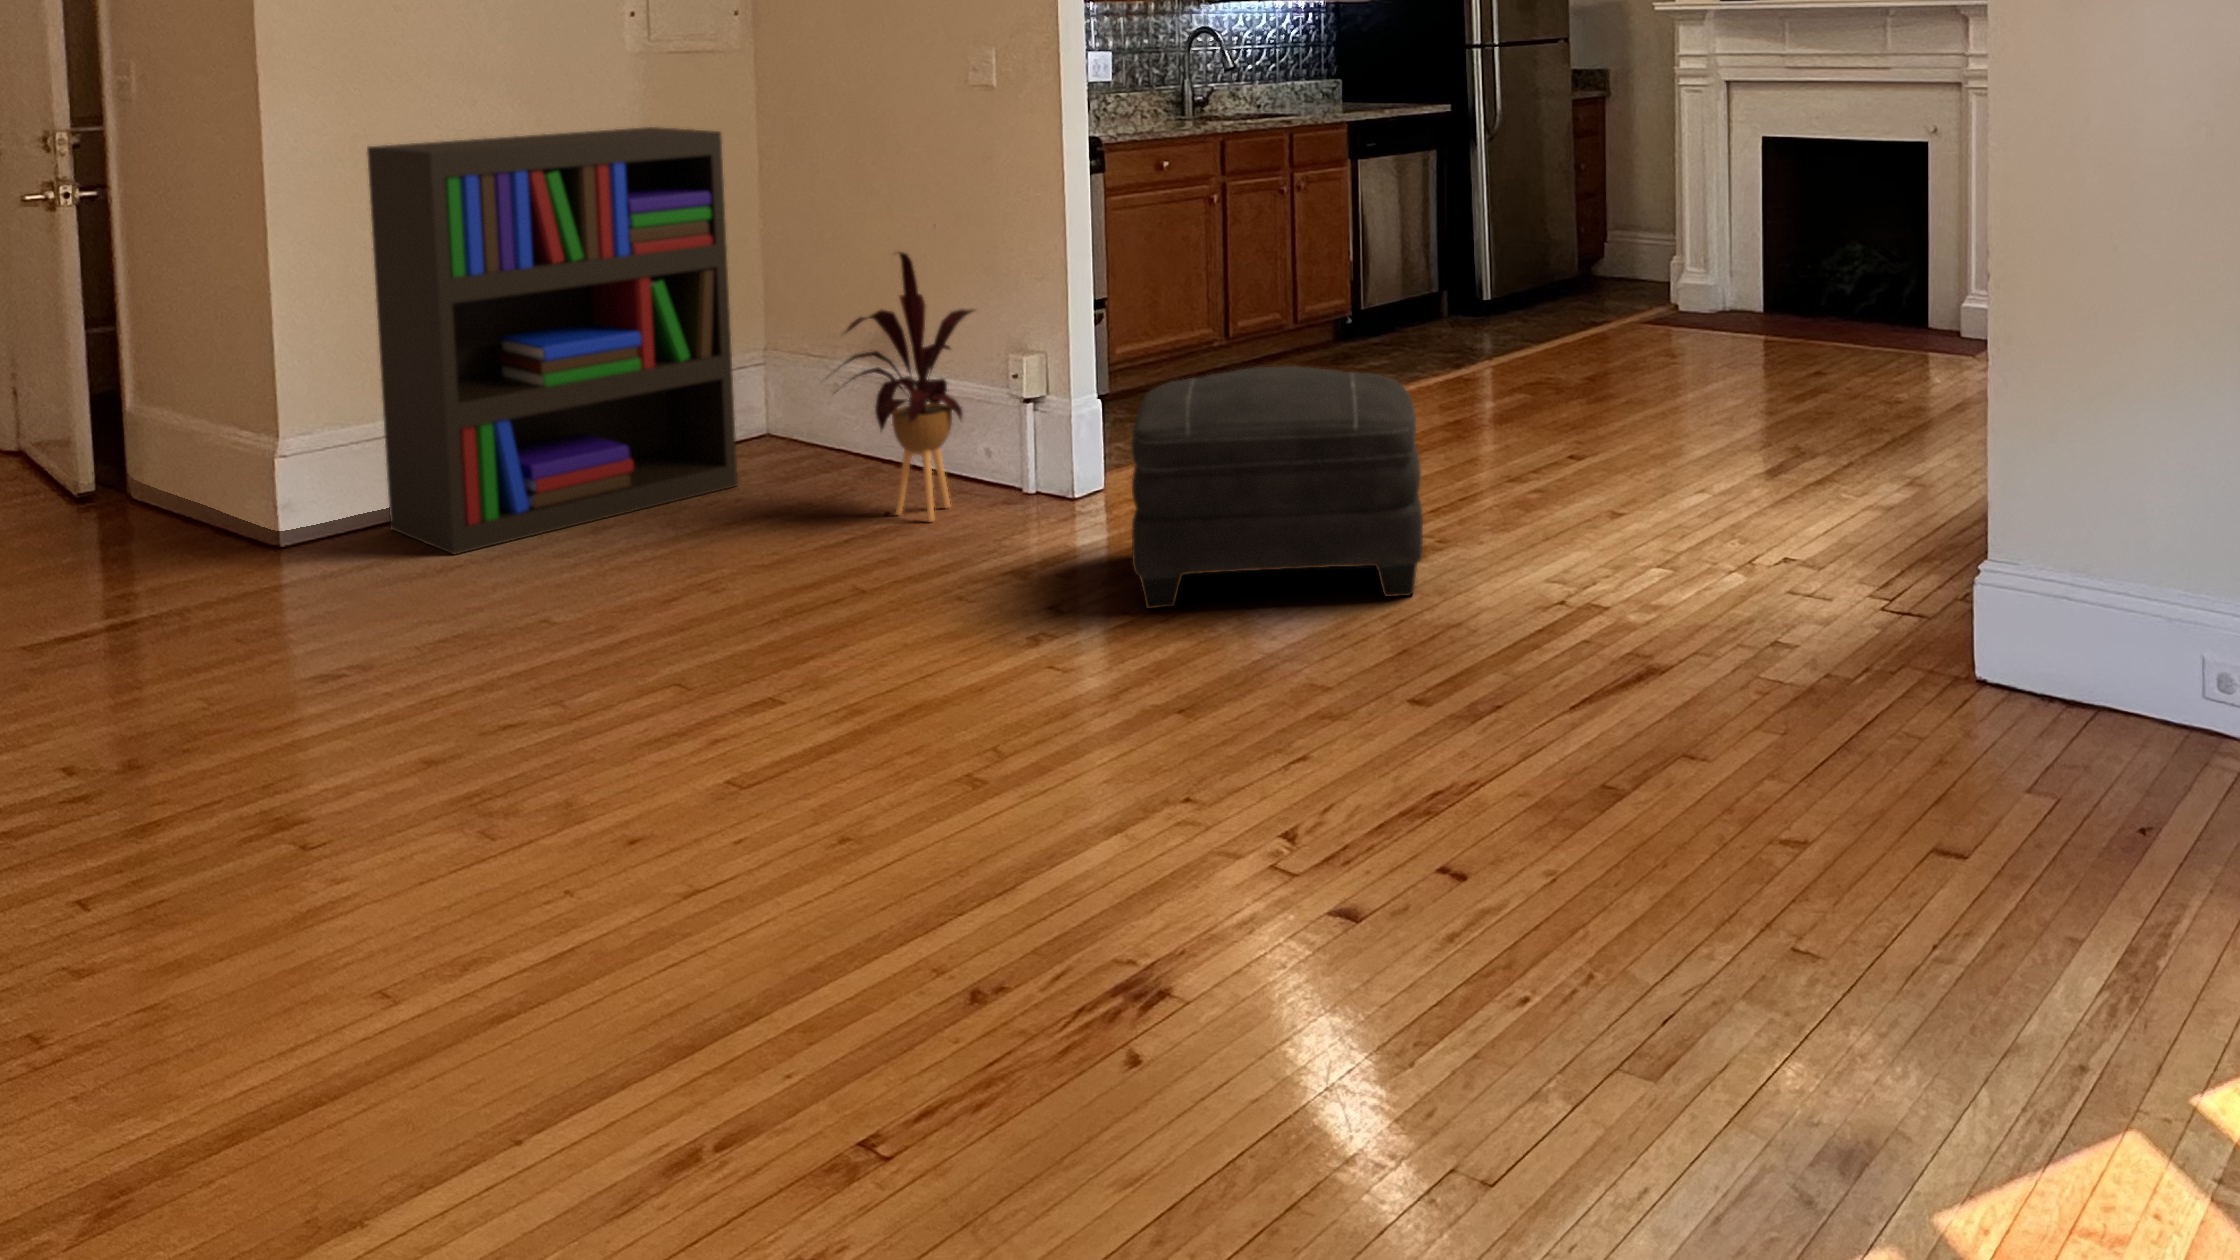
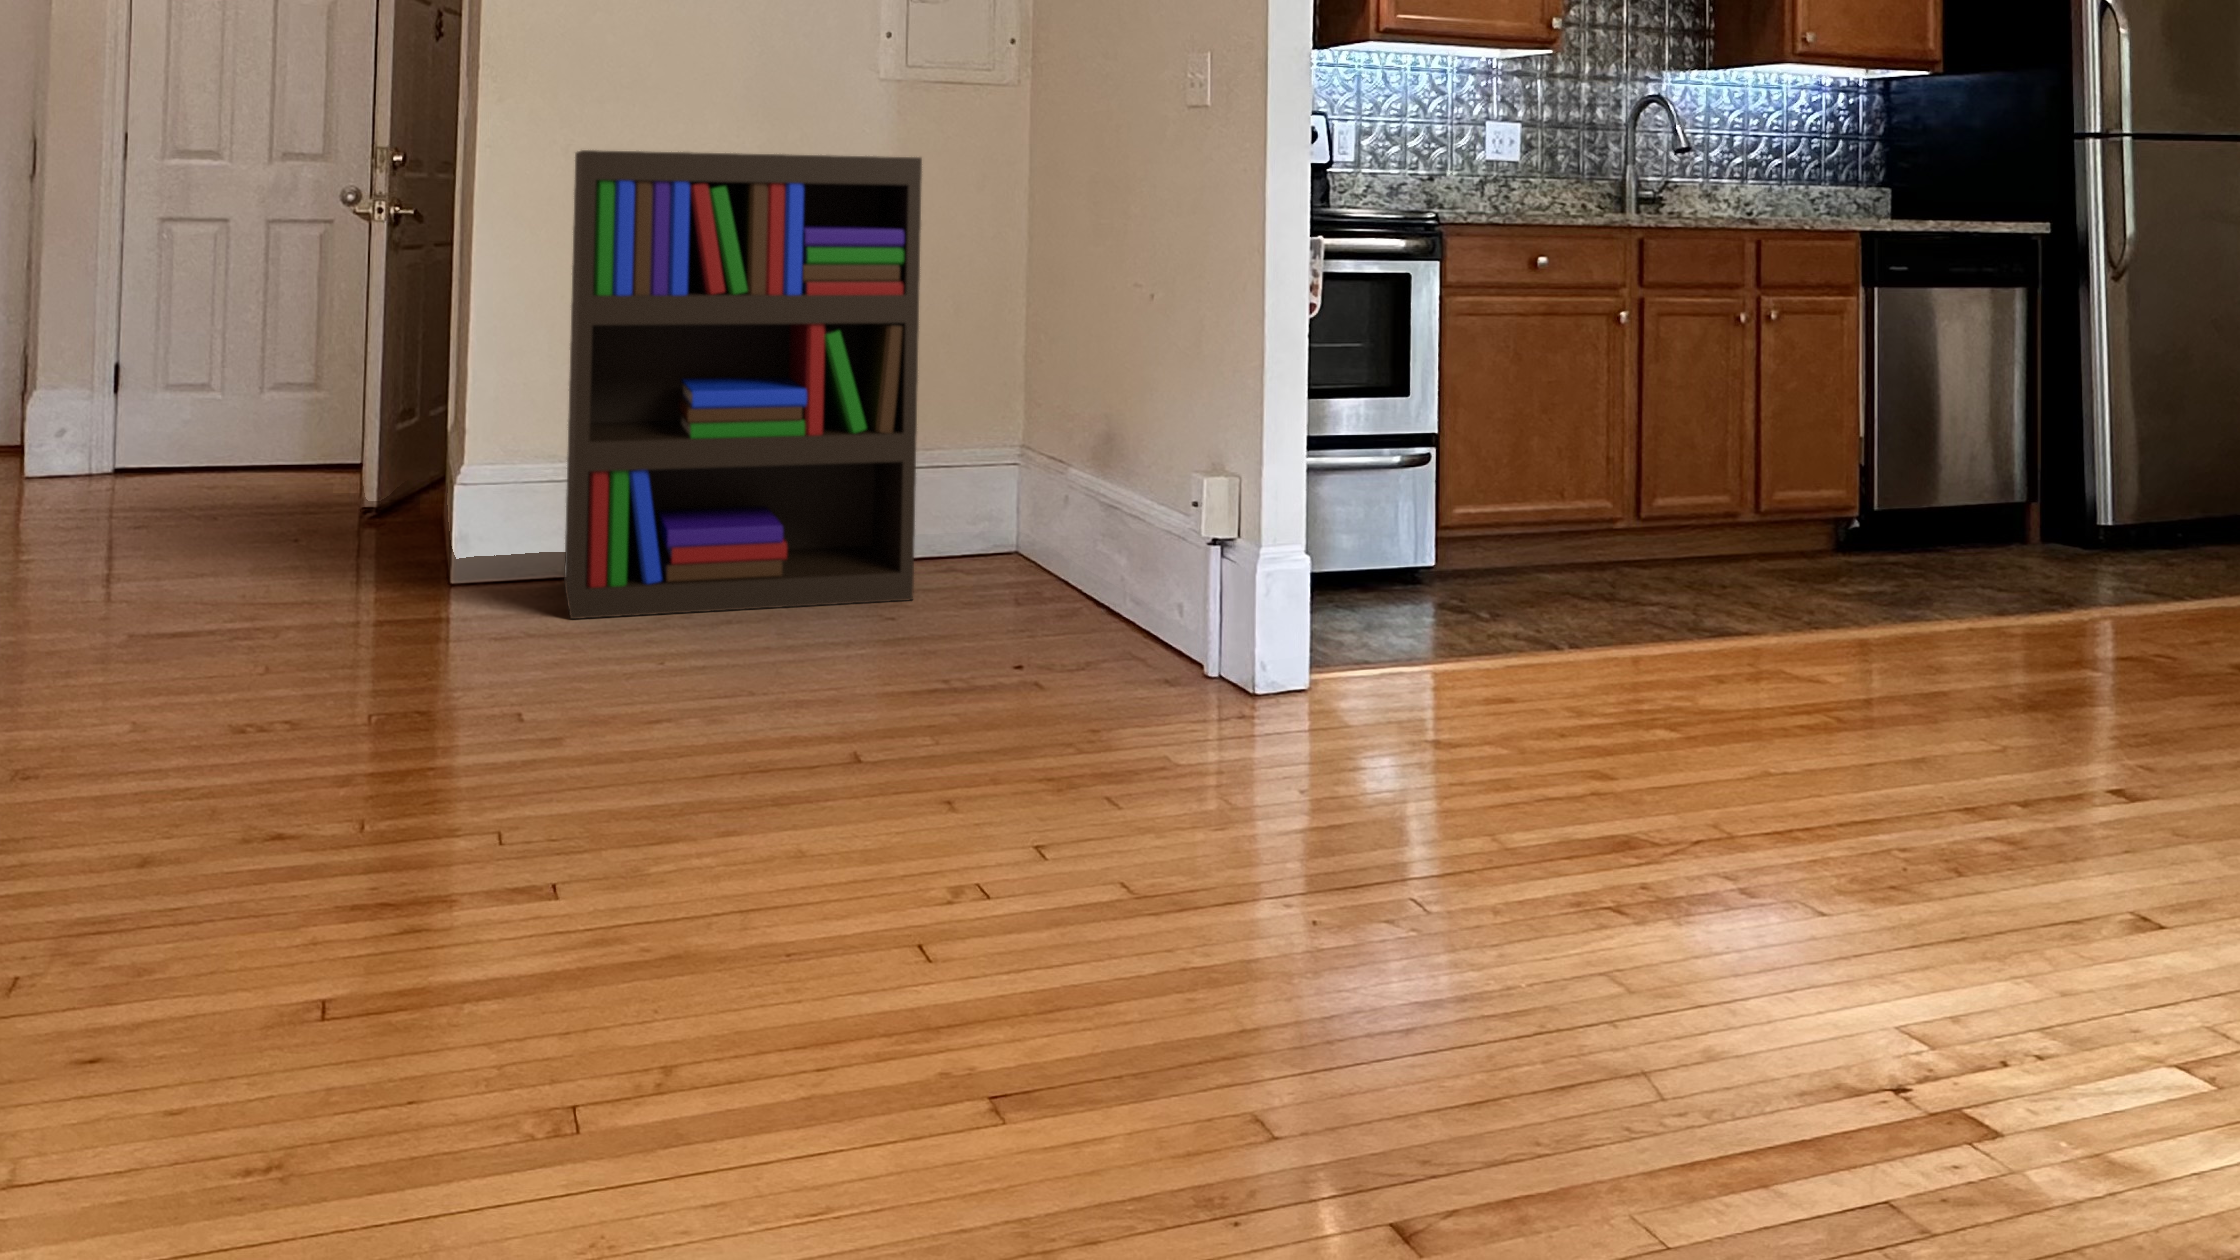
house plant: present [834,252,974,521] -> none [935,305,1165,687]
ottoman: present [1132,366,1423,609] -> none [1156,522,1705,992]

